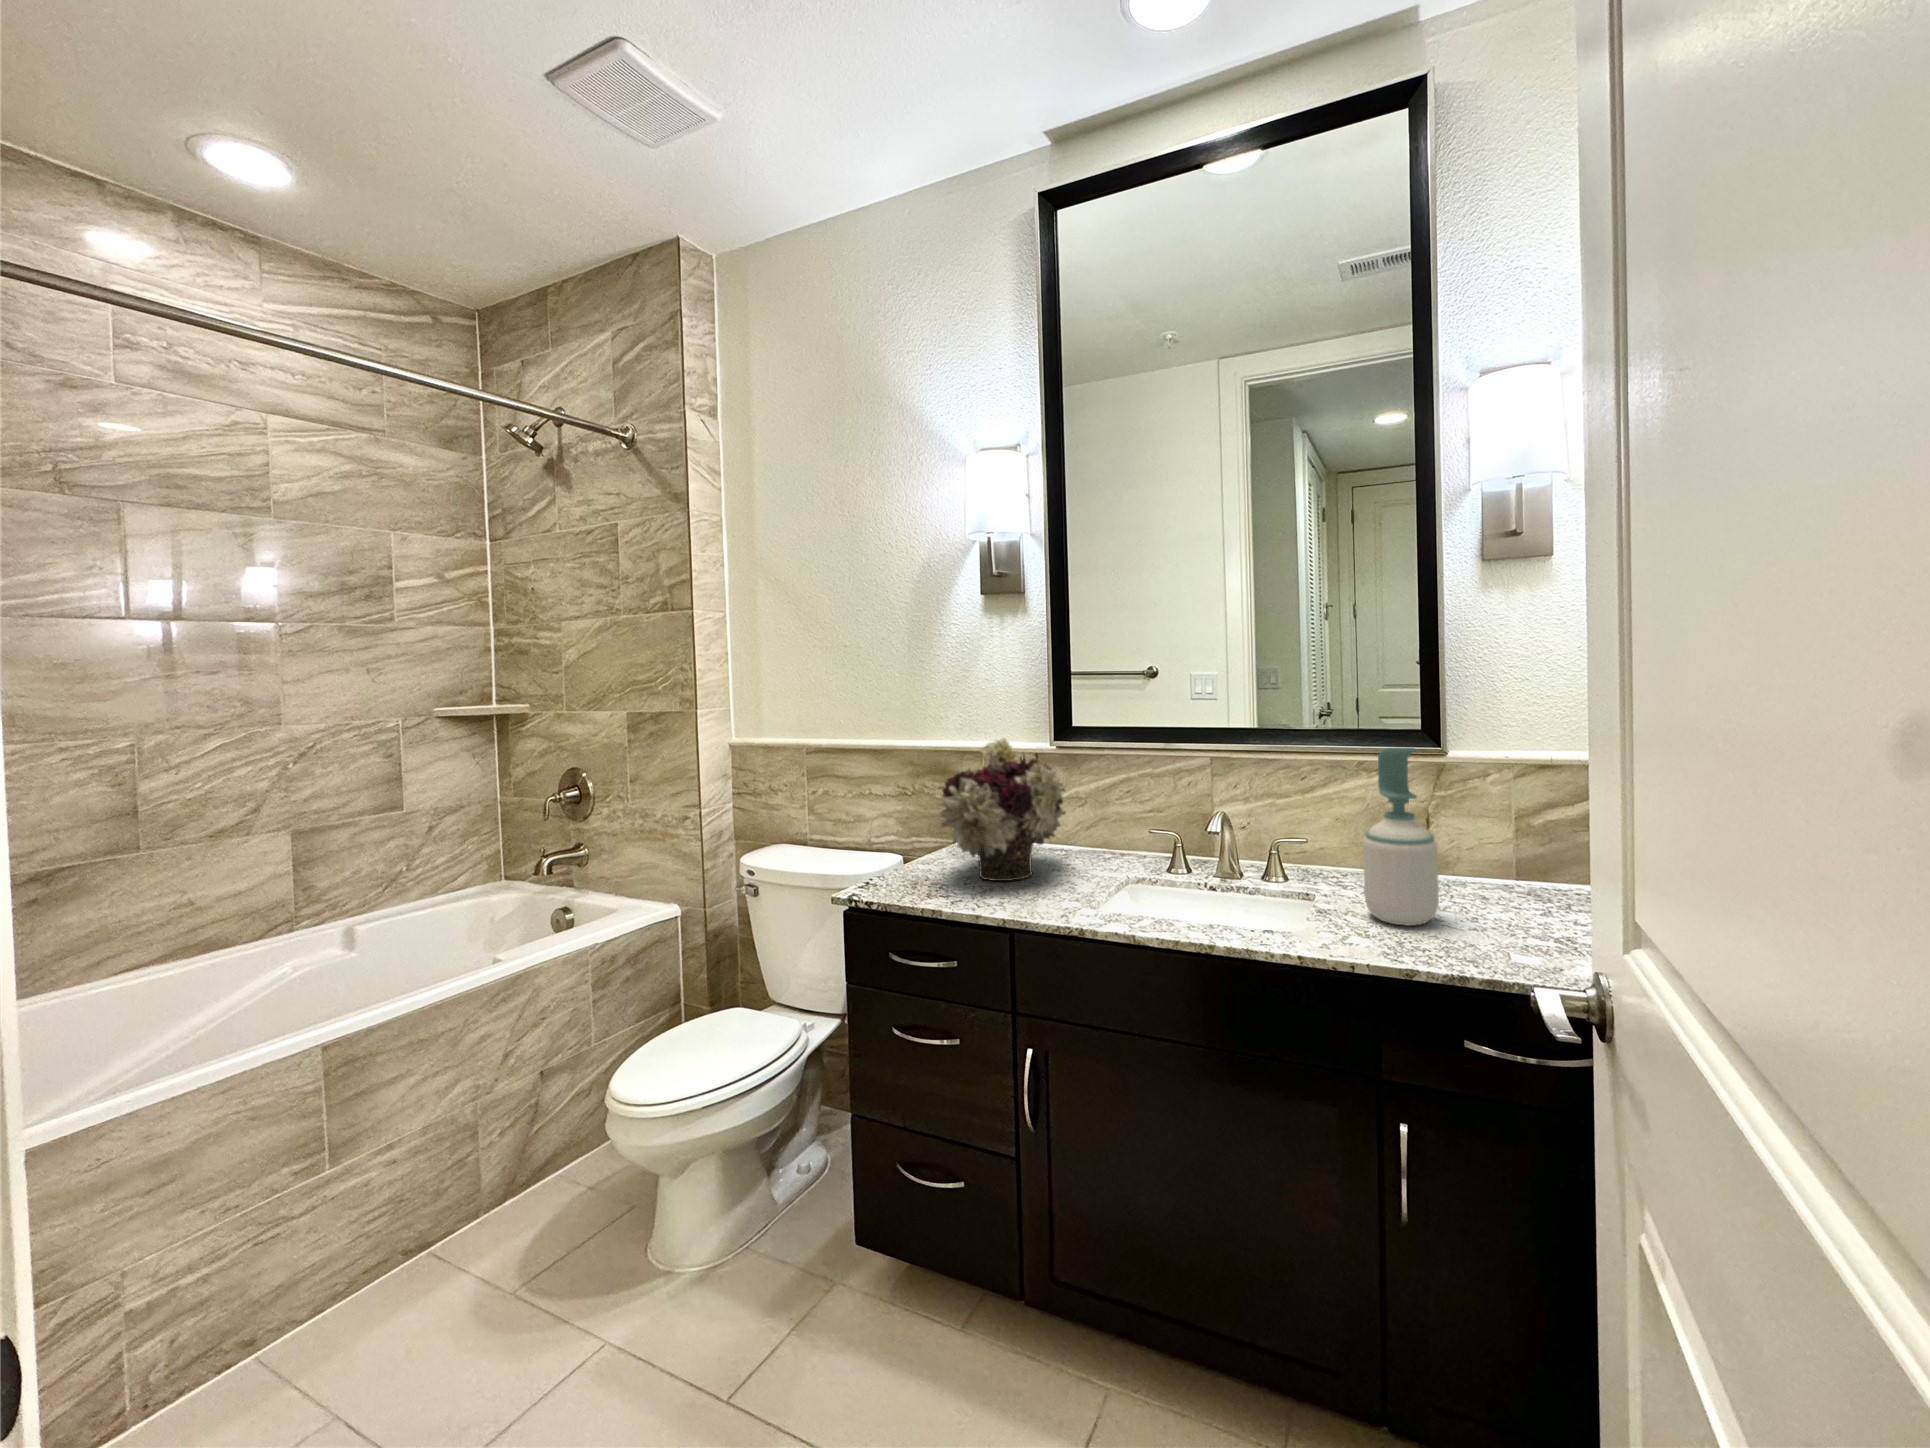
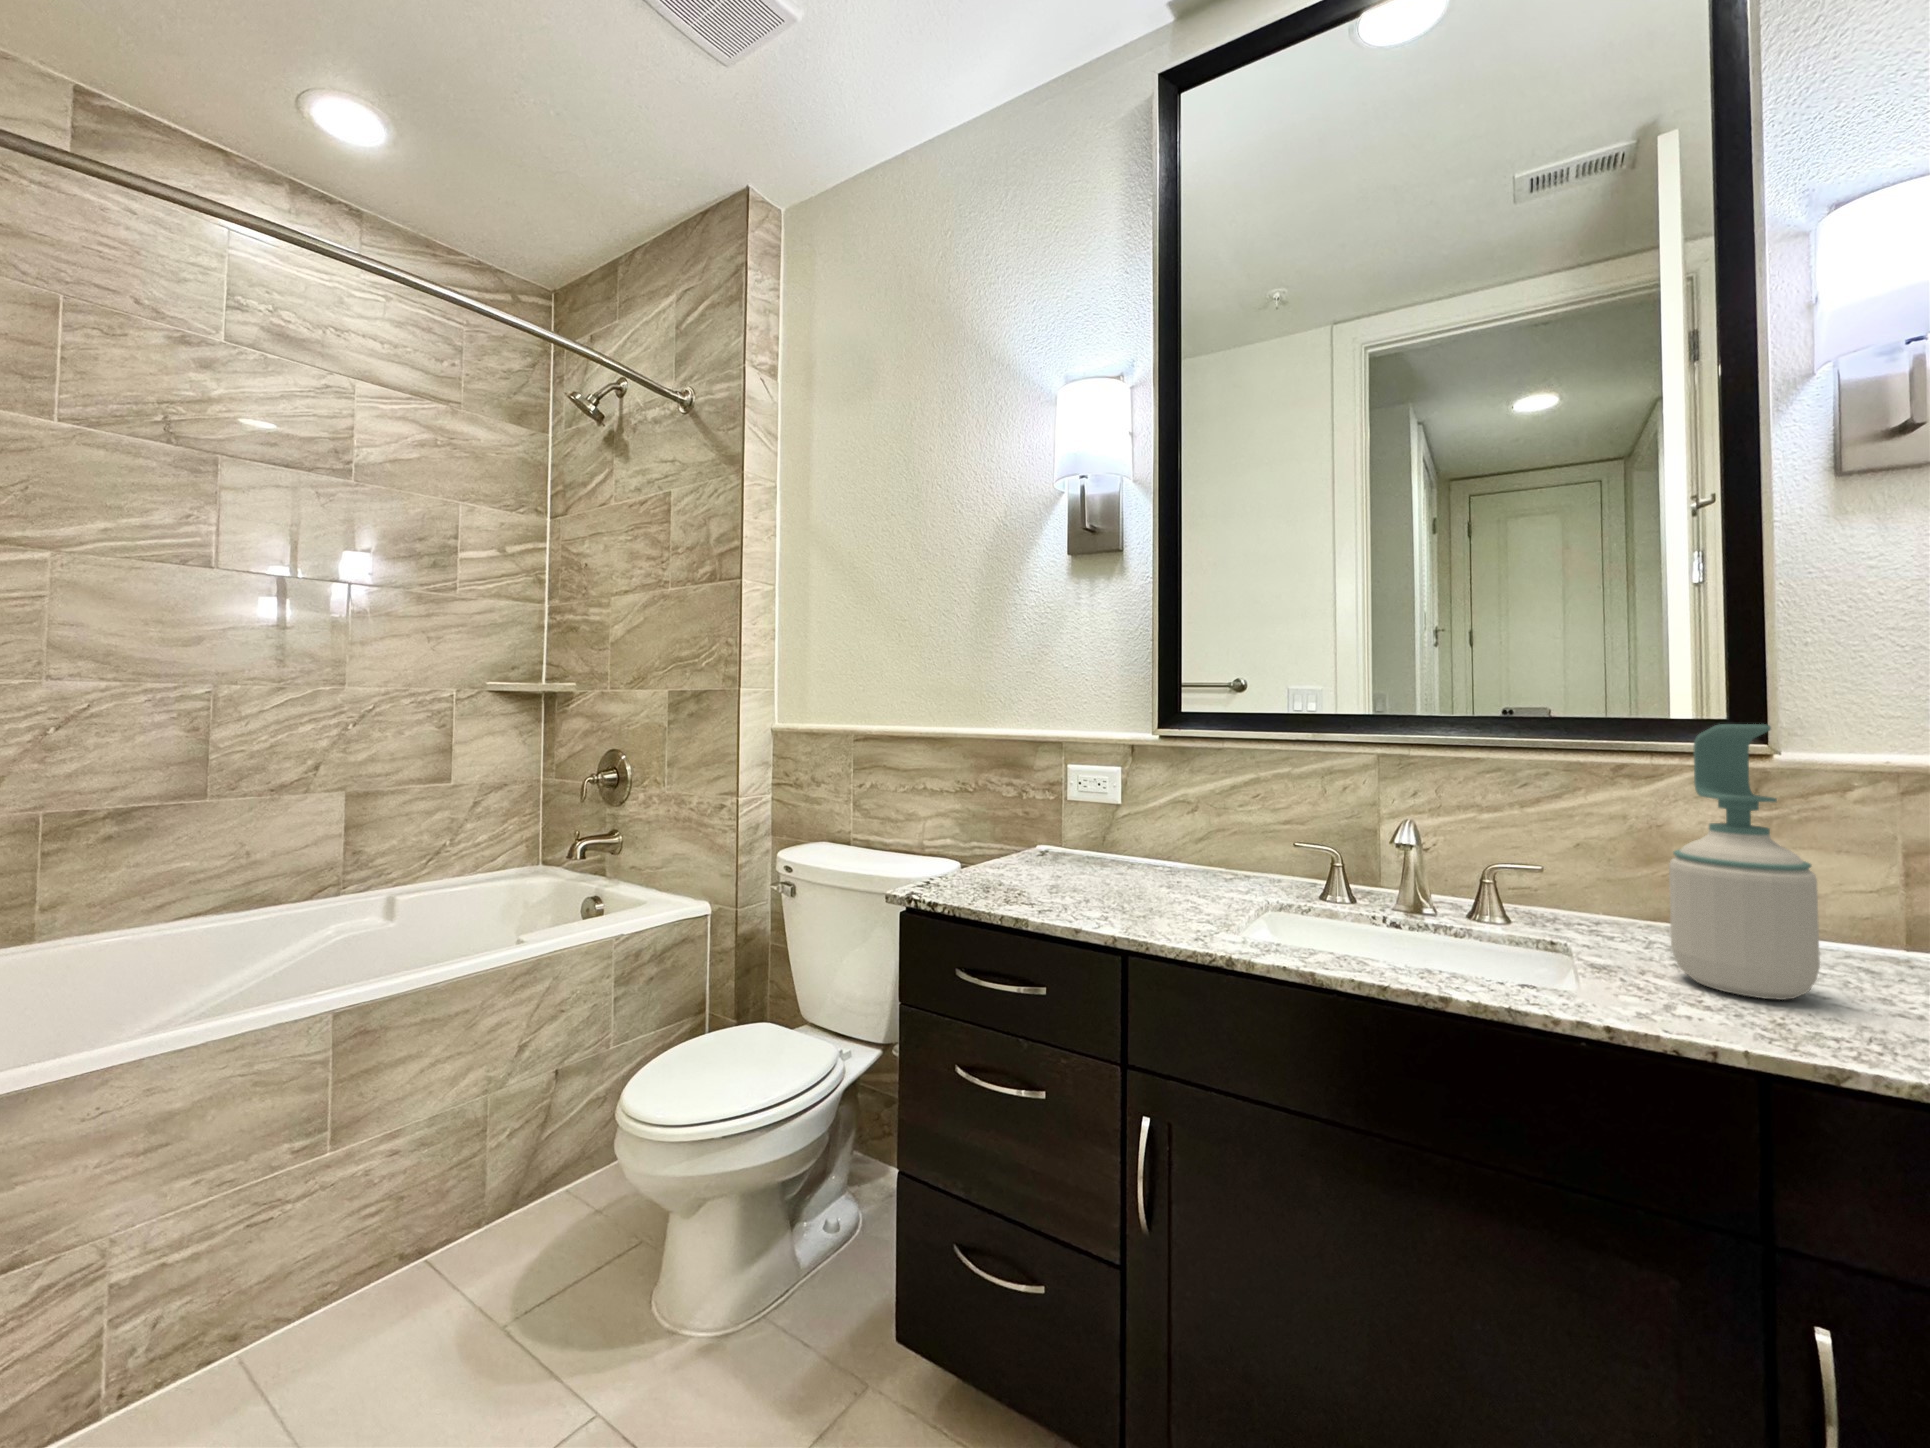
flower arrangement: present [936,738,1066,881] -> none [1015,713,1184,894]

